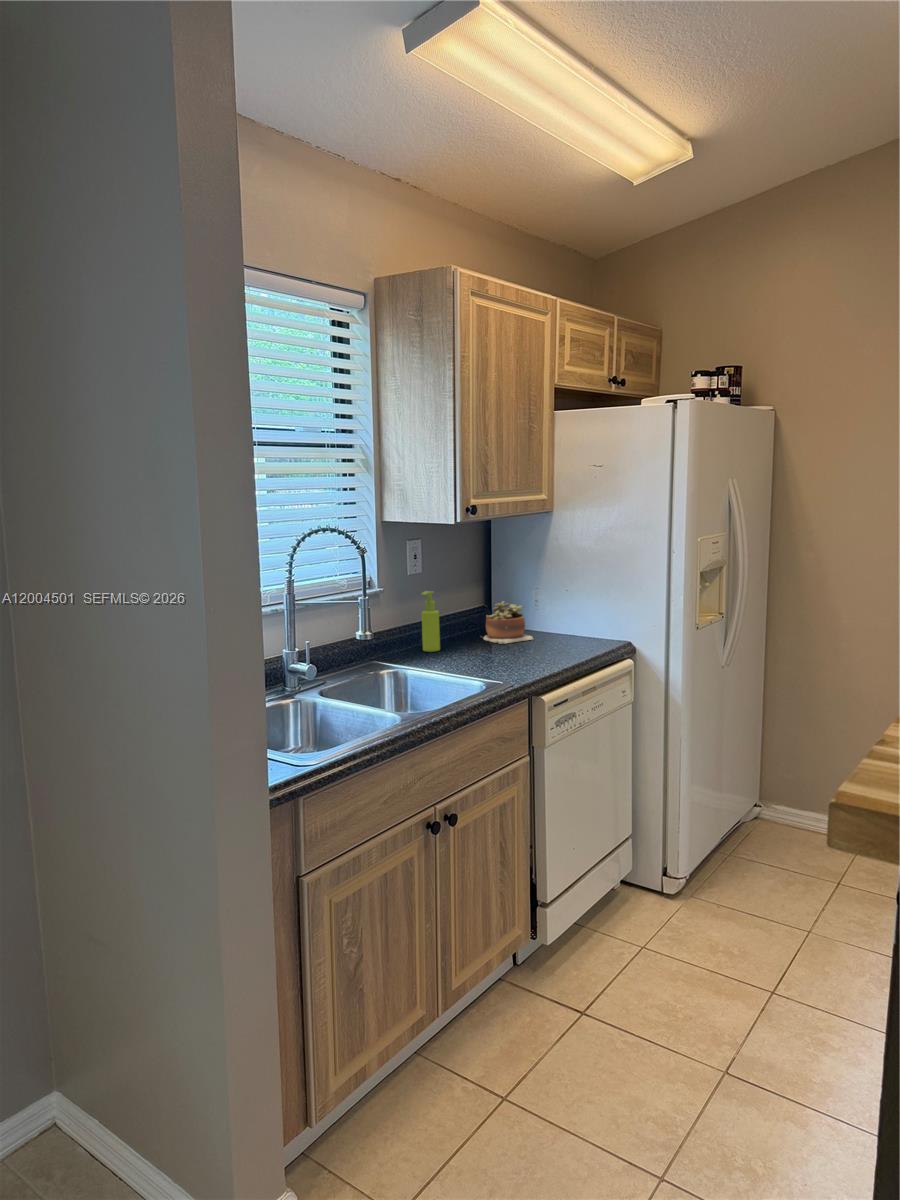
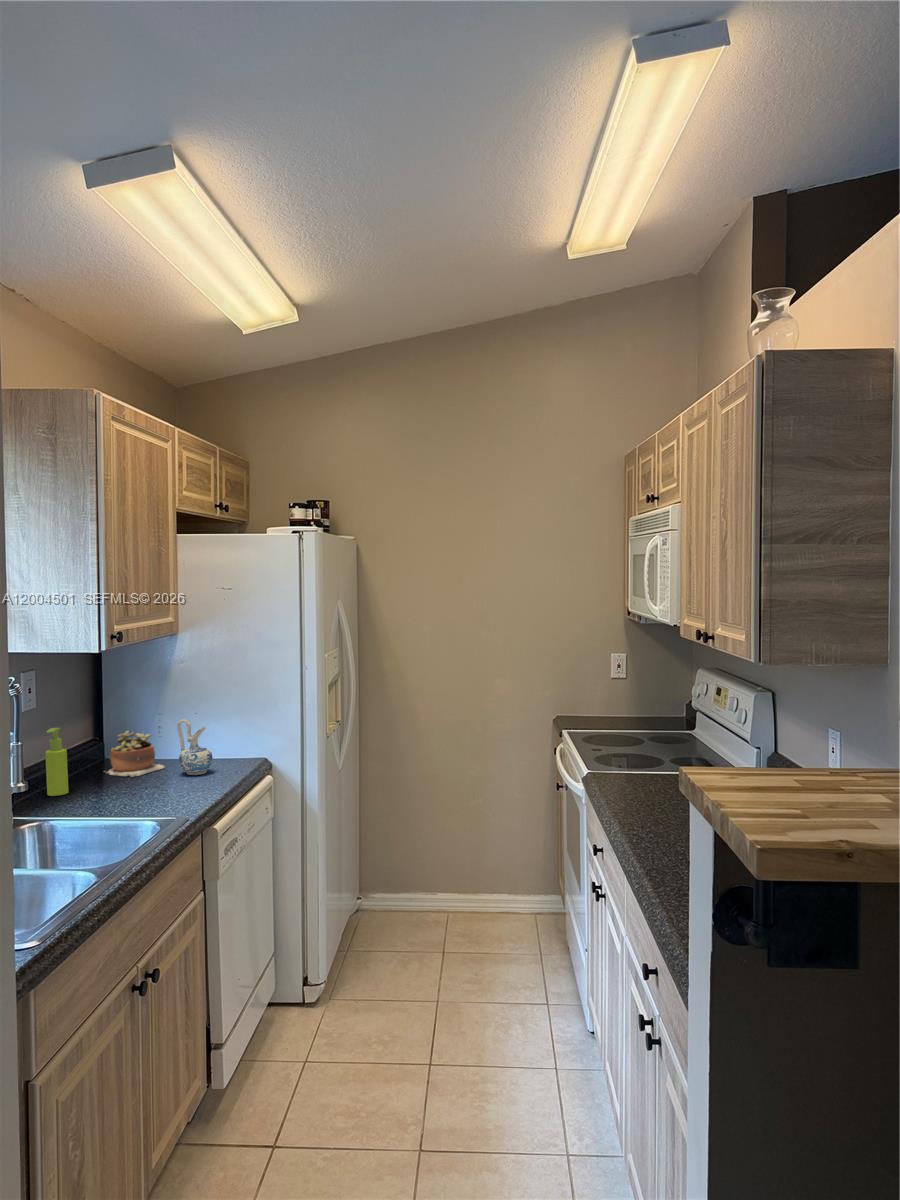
ceramic pitcher: none [540,594,572,649] -> present [177,719,212,775]

